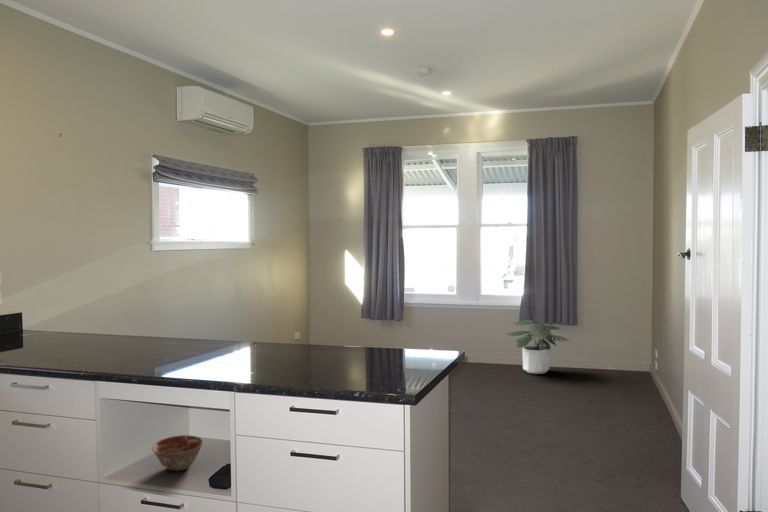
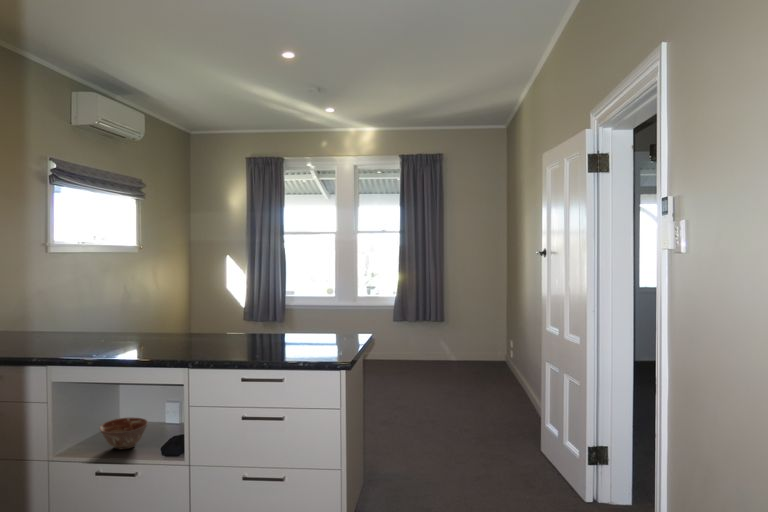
potted plant: present [508,320,568,374] -> none [382,318,438,366]

